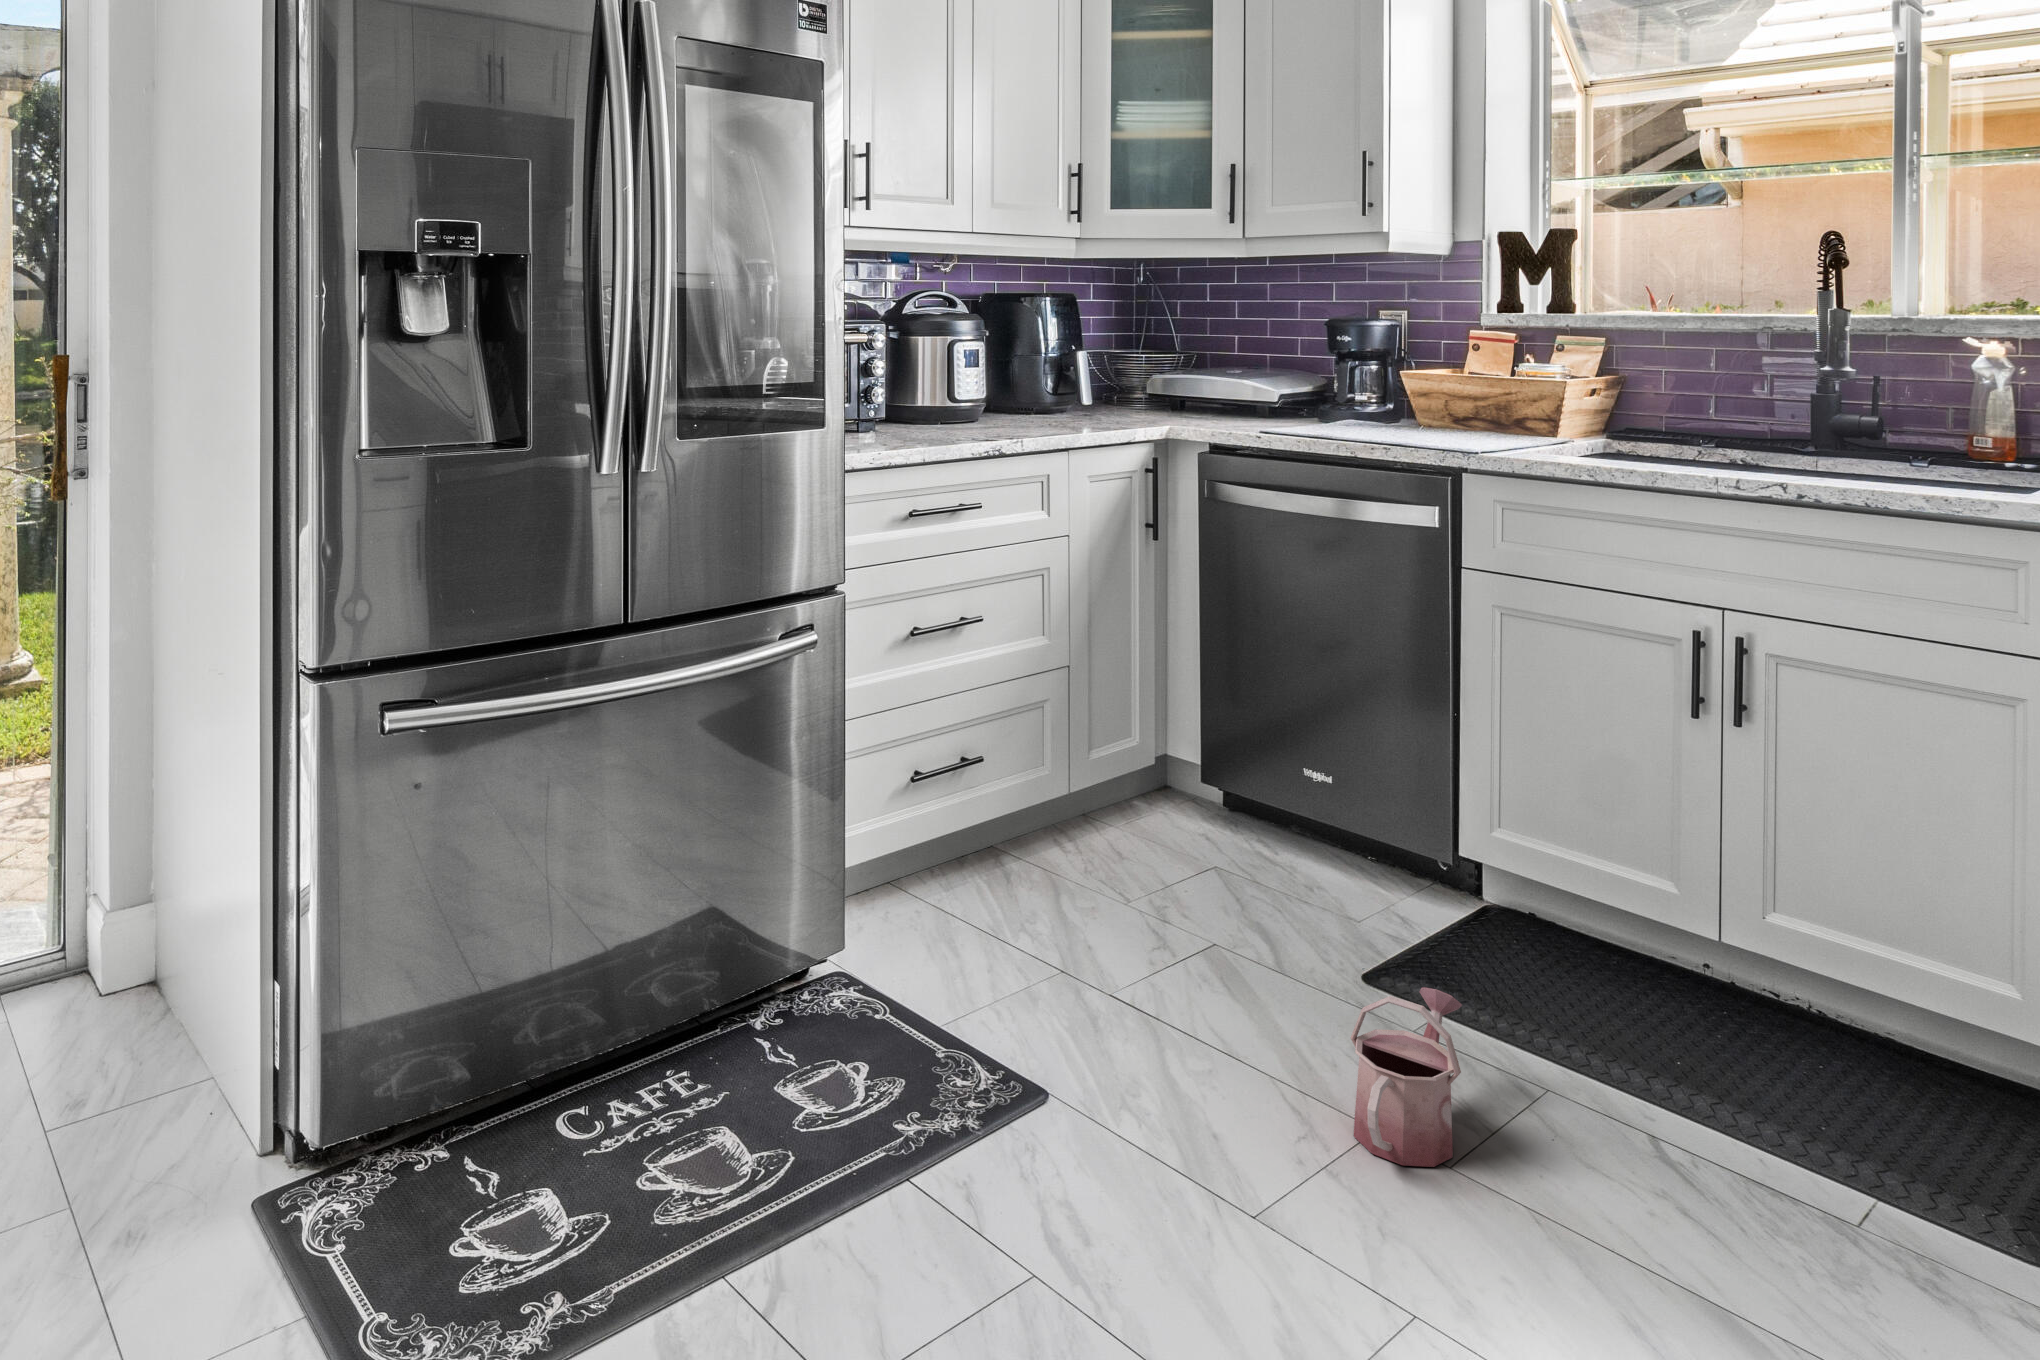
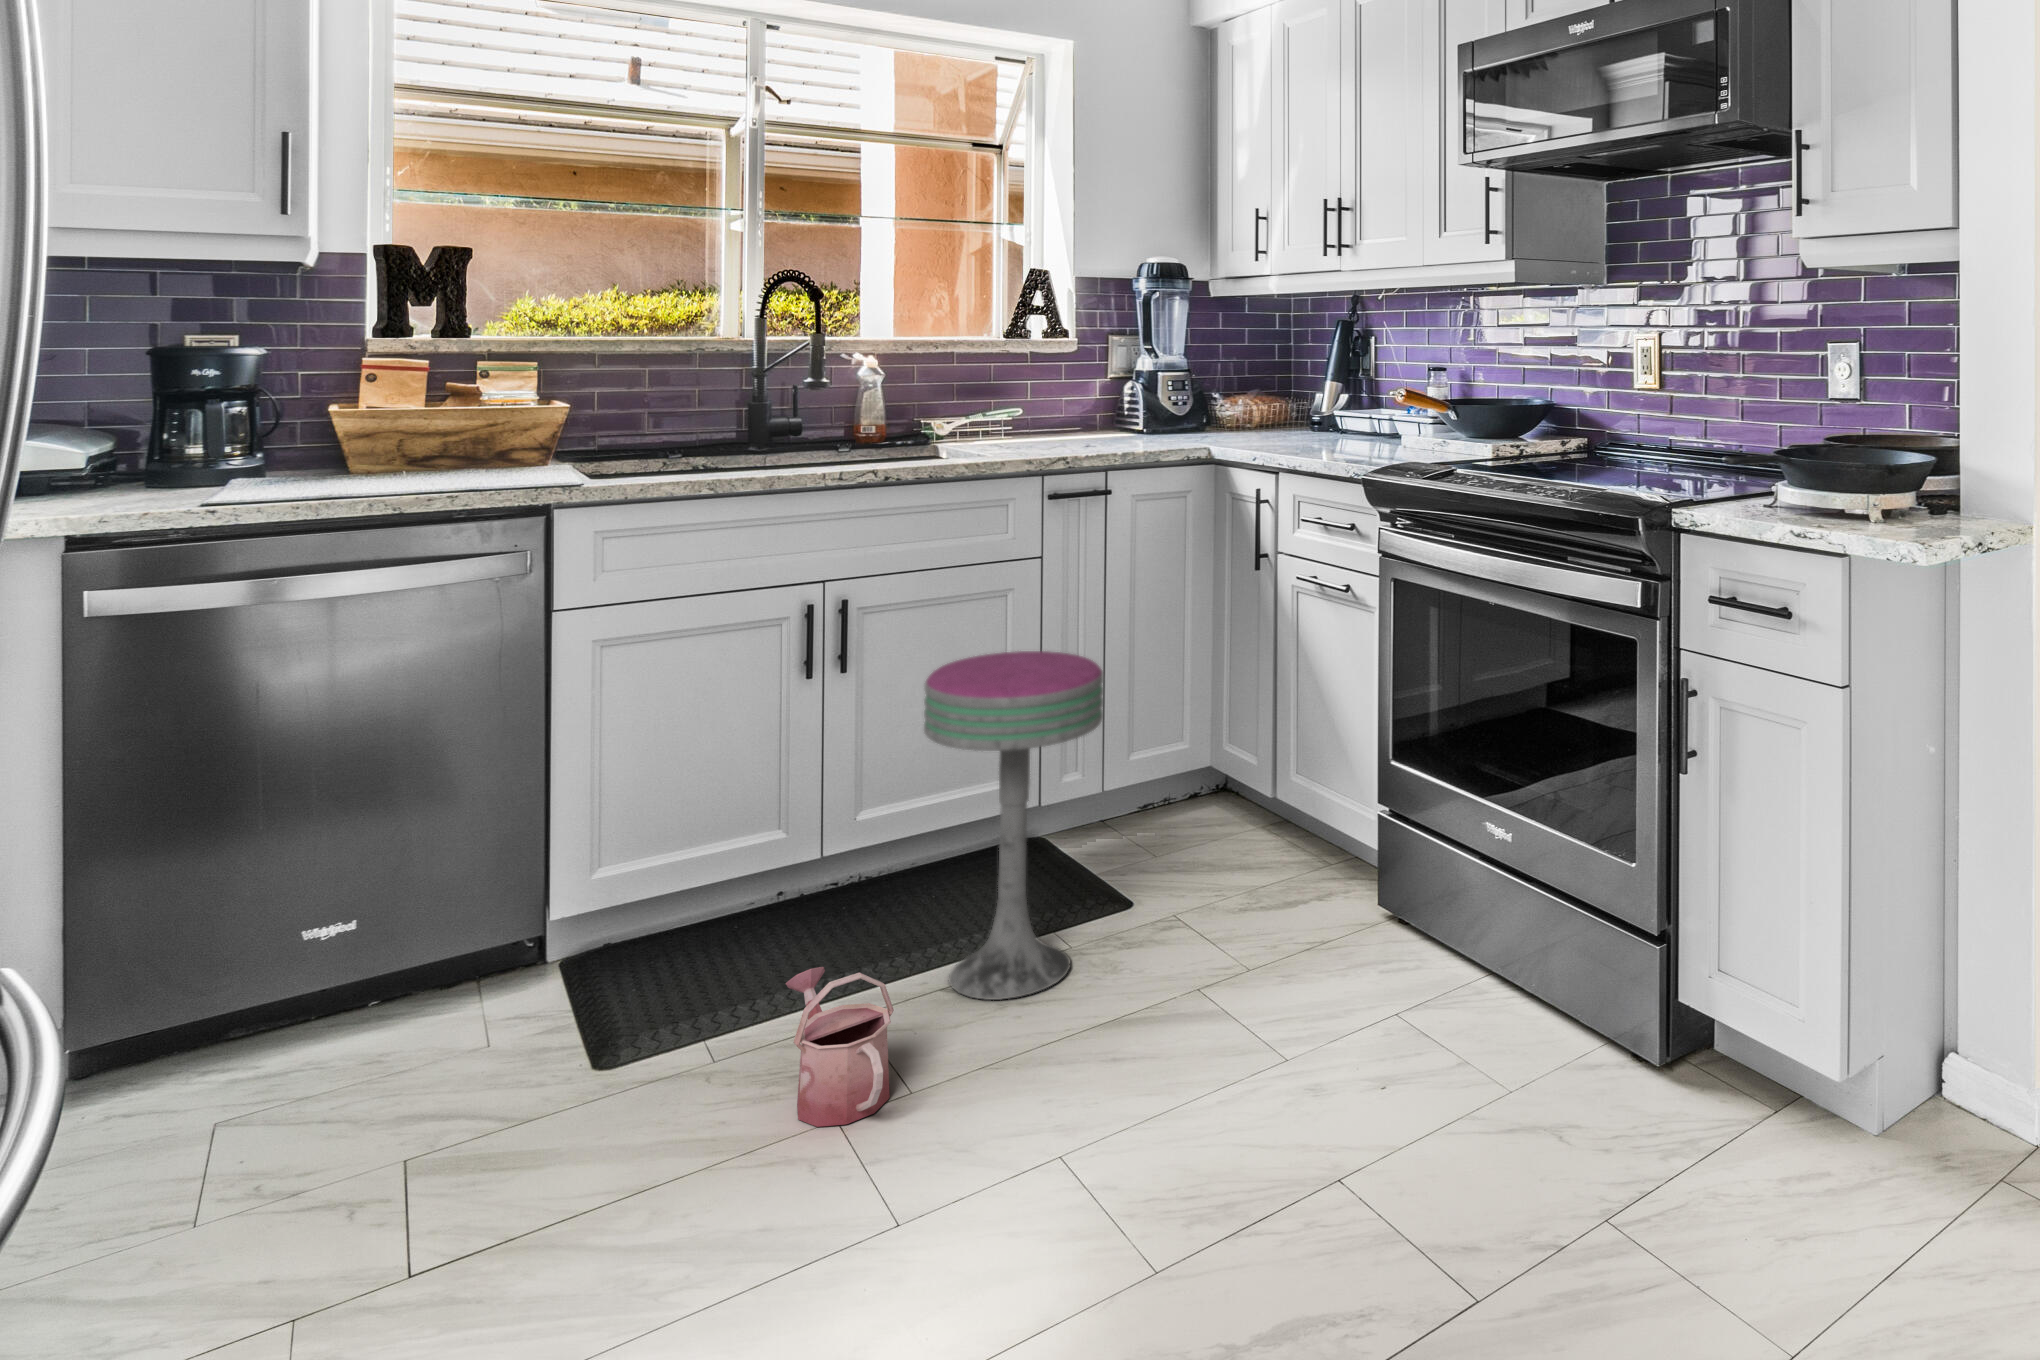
bar stool: none [1625,725,1911,1229] -> present [924,651,1103,1000]

